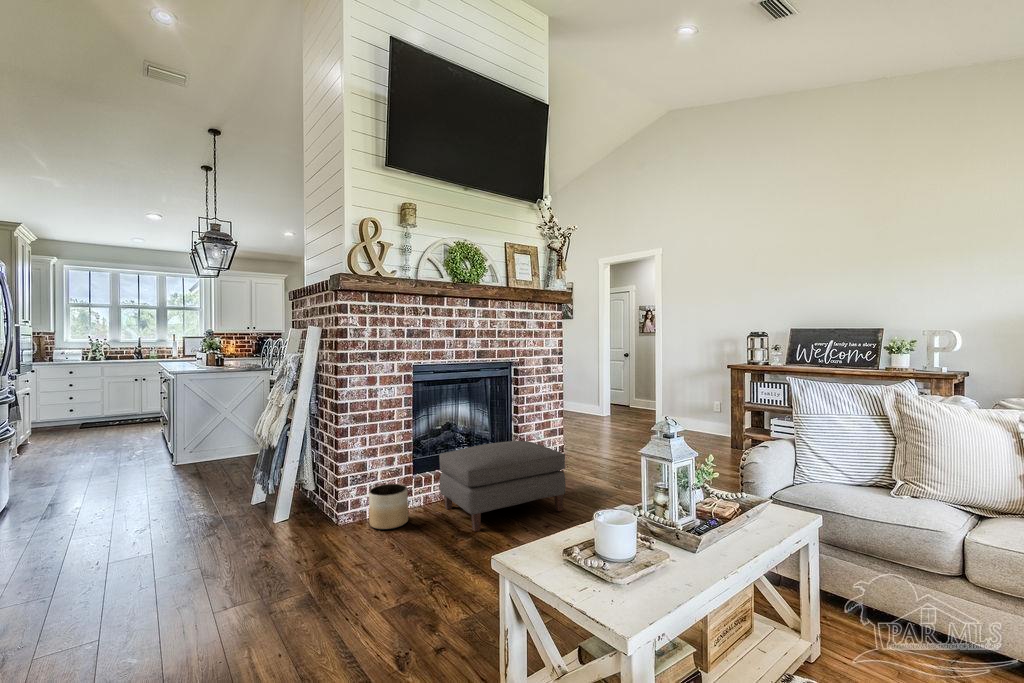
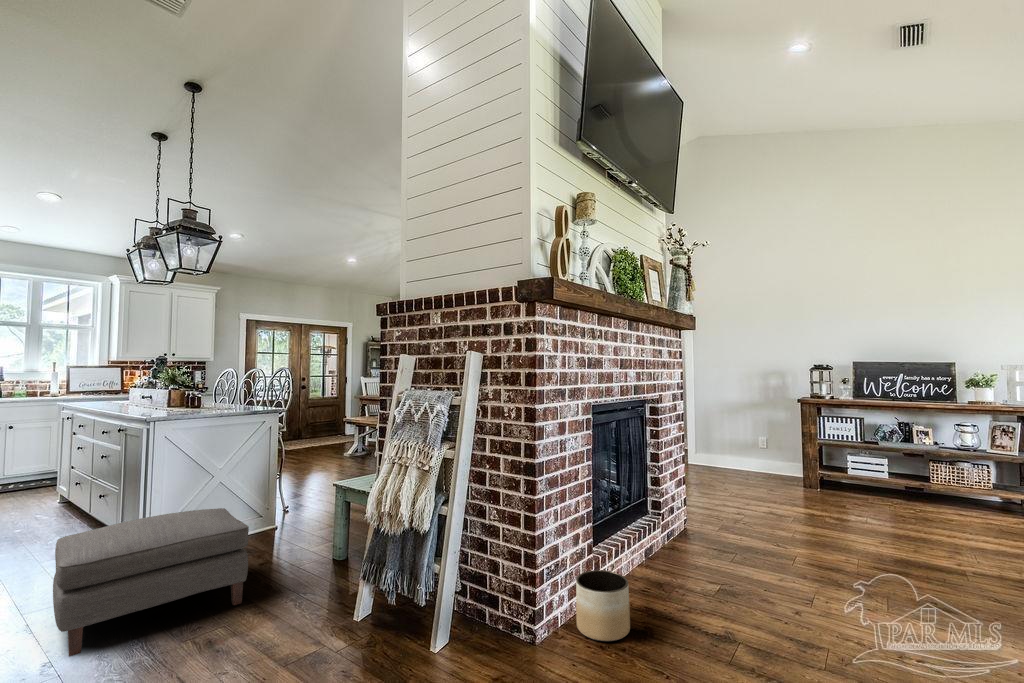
ottoman: present [439,441,566,532] -> present [53,508,249,656]

